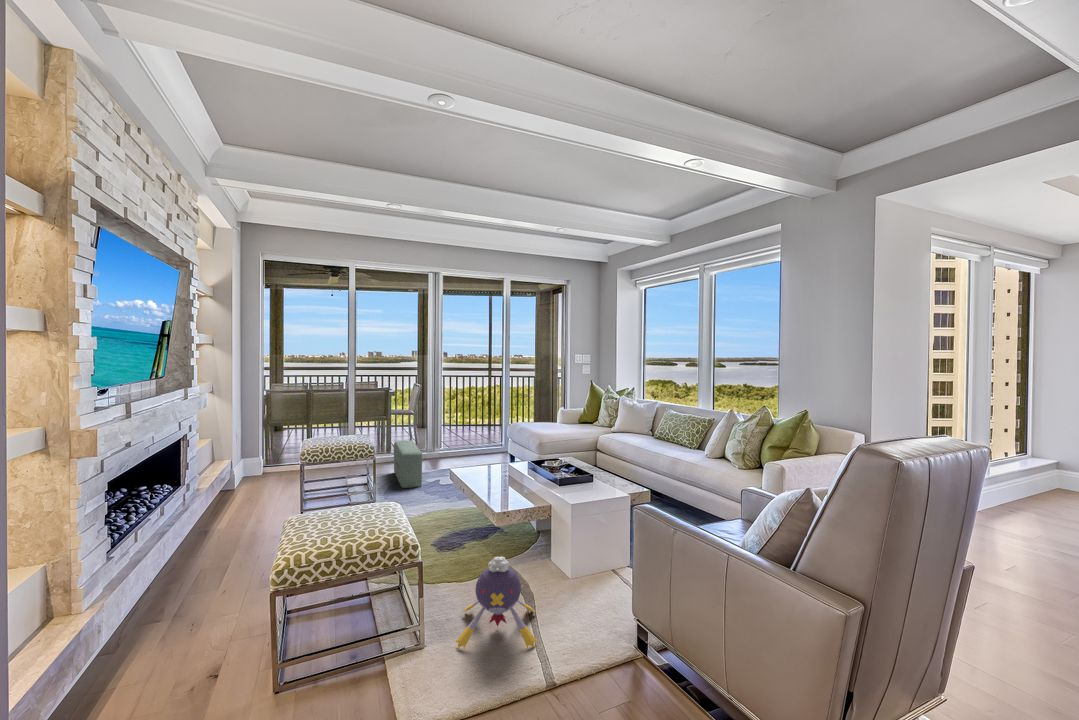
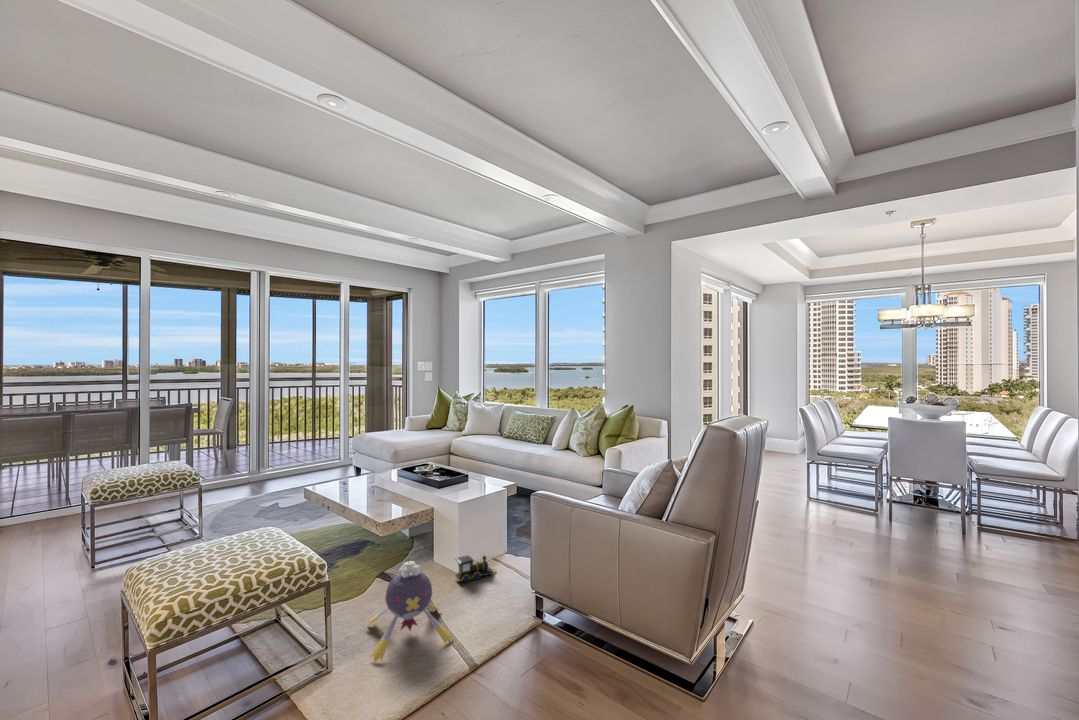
pouf: present [394,441,422,488] -> none [221,457,263,510]
toy train: none [561,562,608,590] -> present [455,555,497,583]

